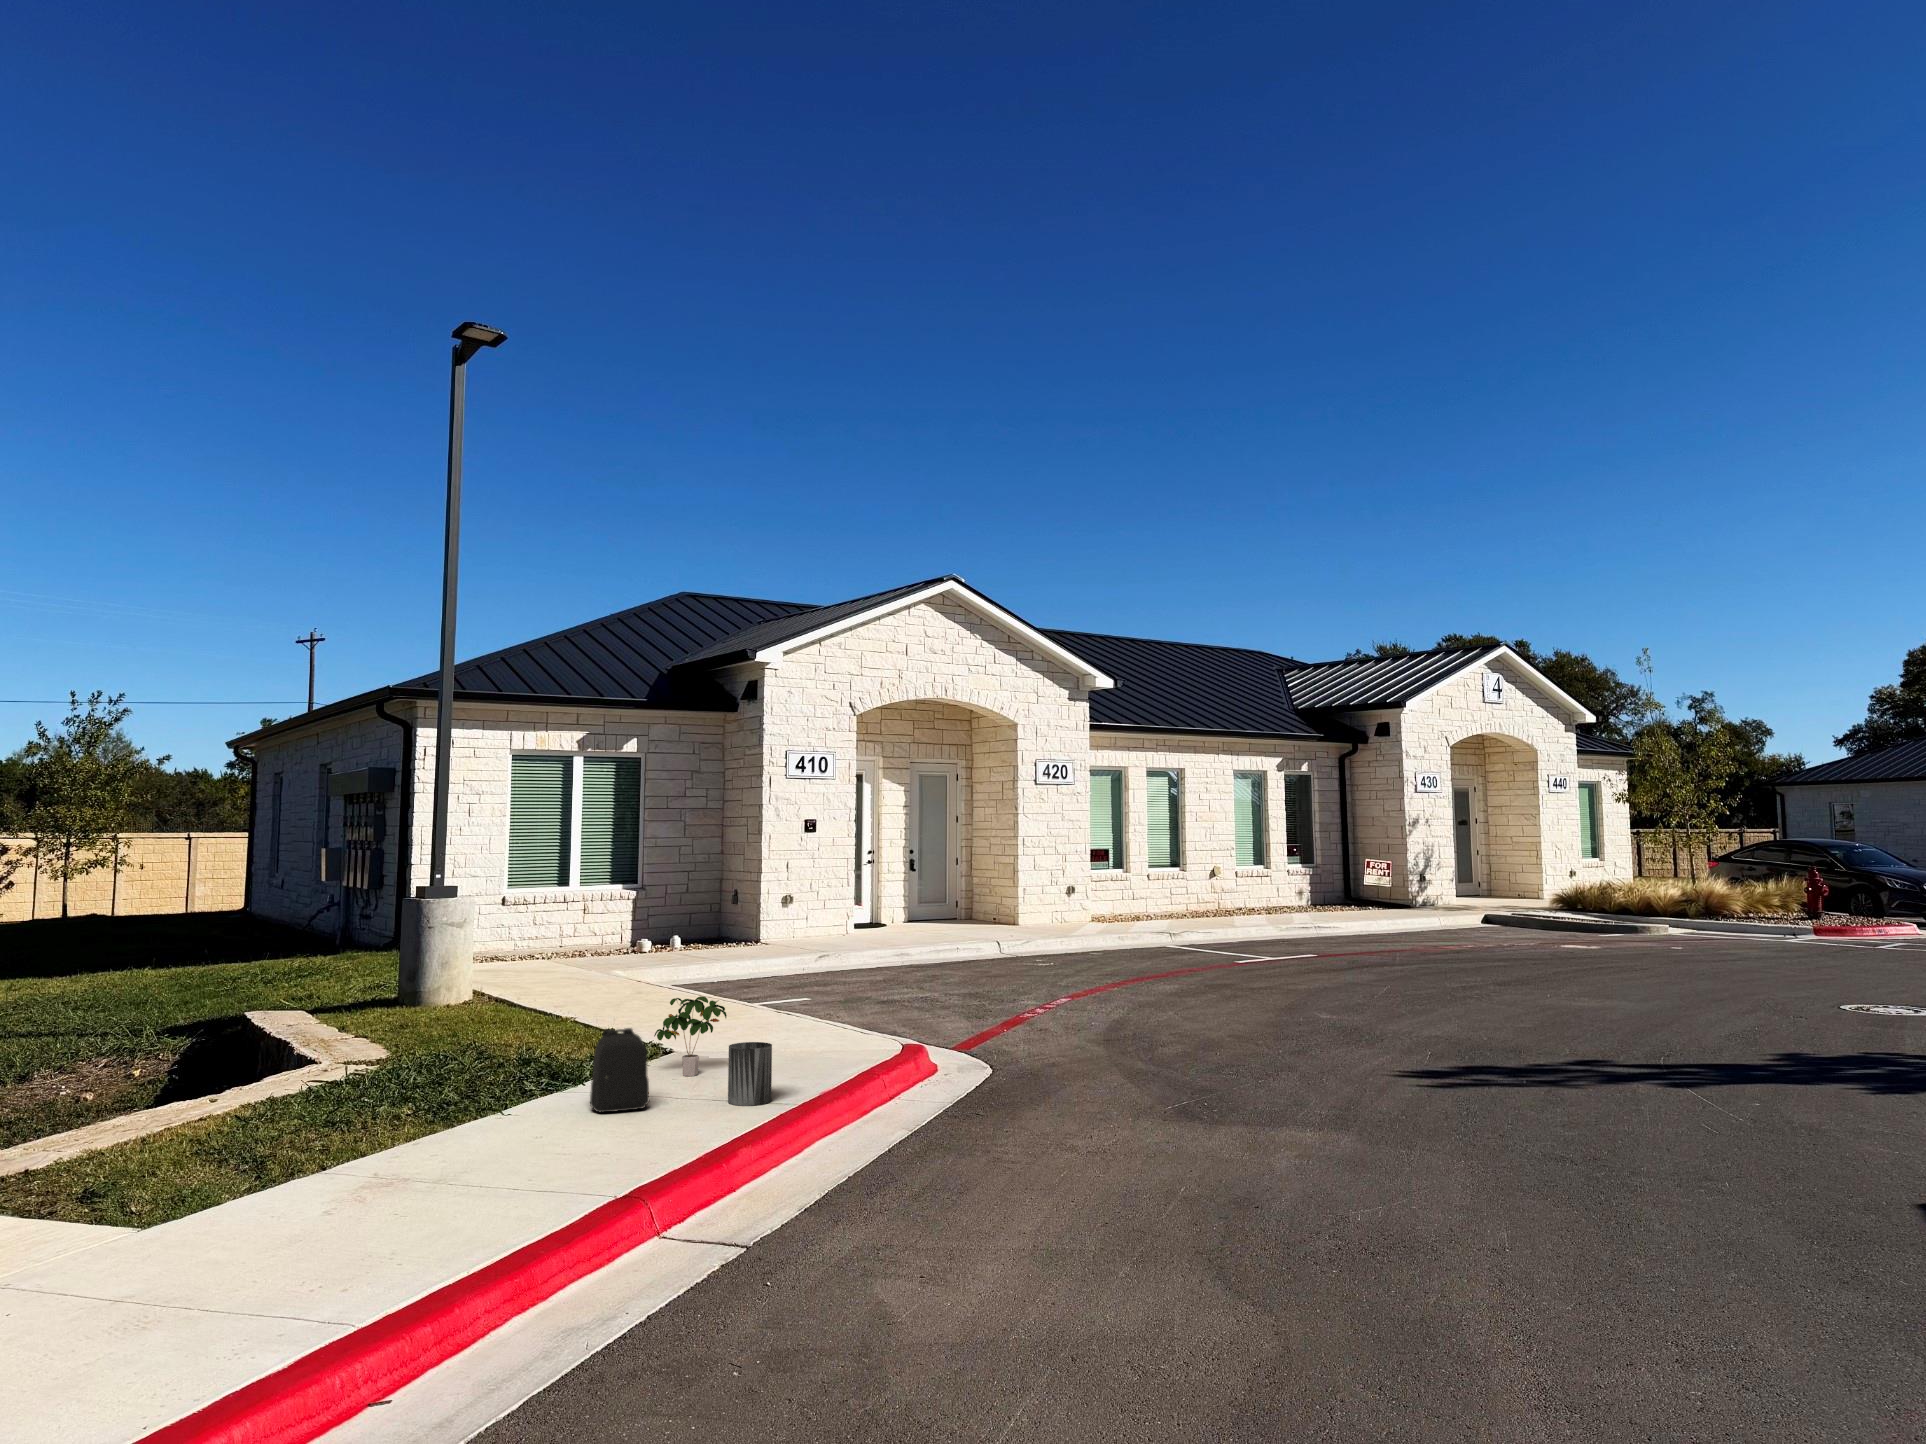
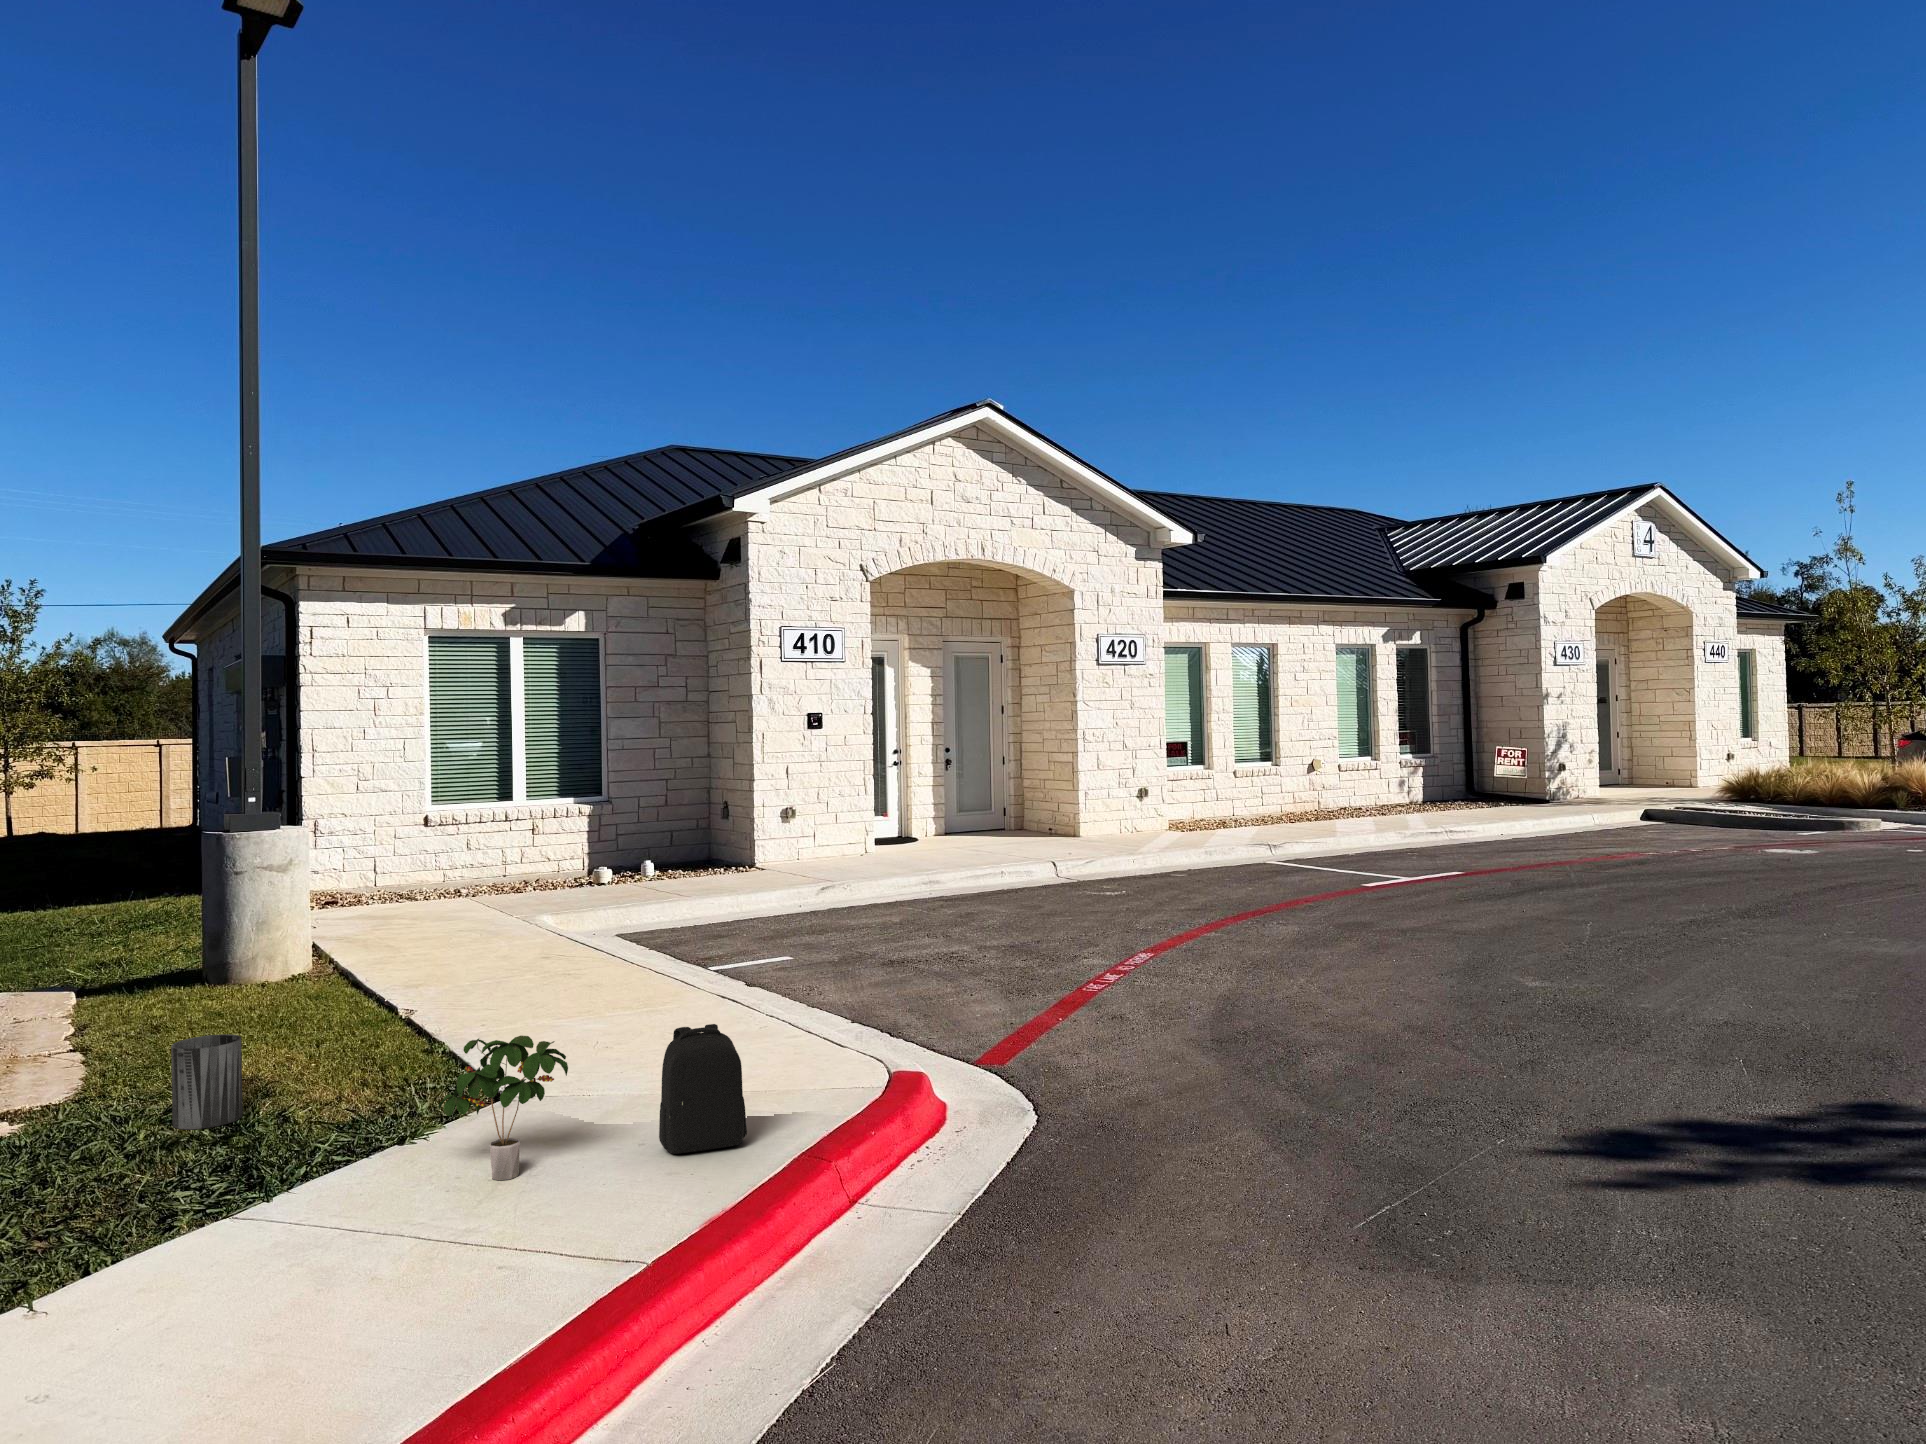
backpack: present [590,1028,649,1112] -> present [659,1024,747,1154]
trash can: present [728,1042,772,1106] -> present [171,1034,243,1129]

